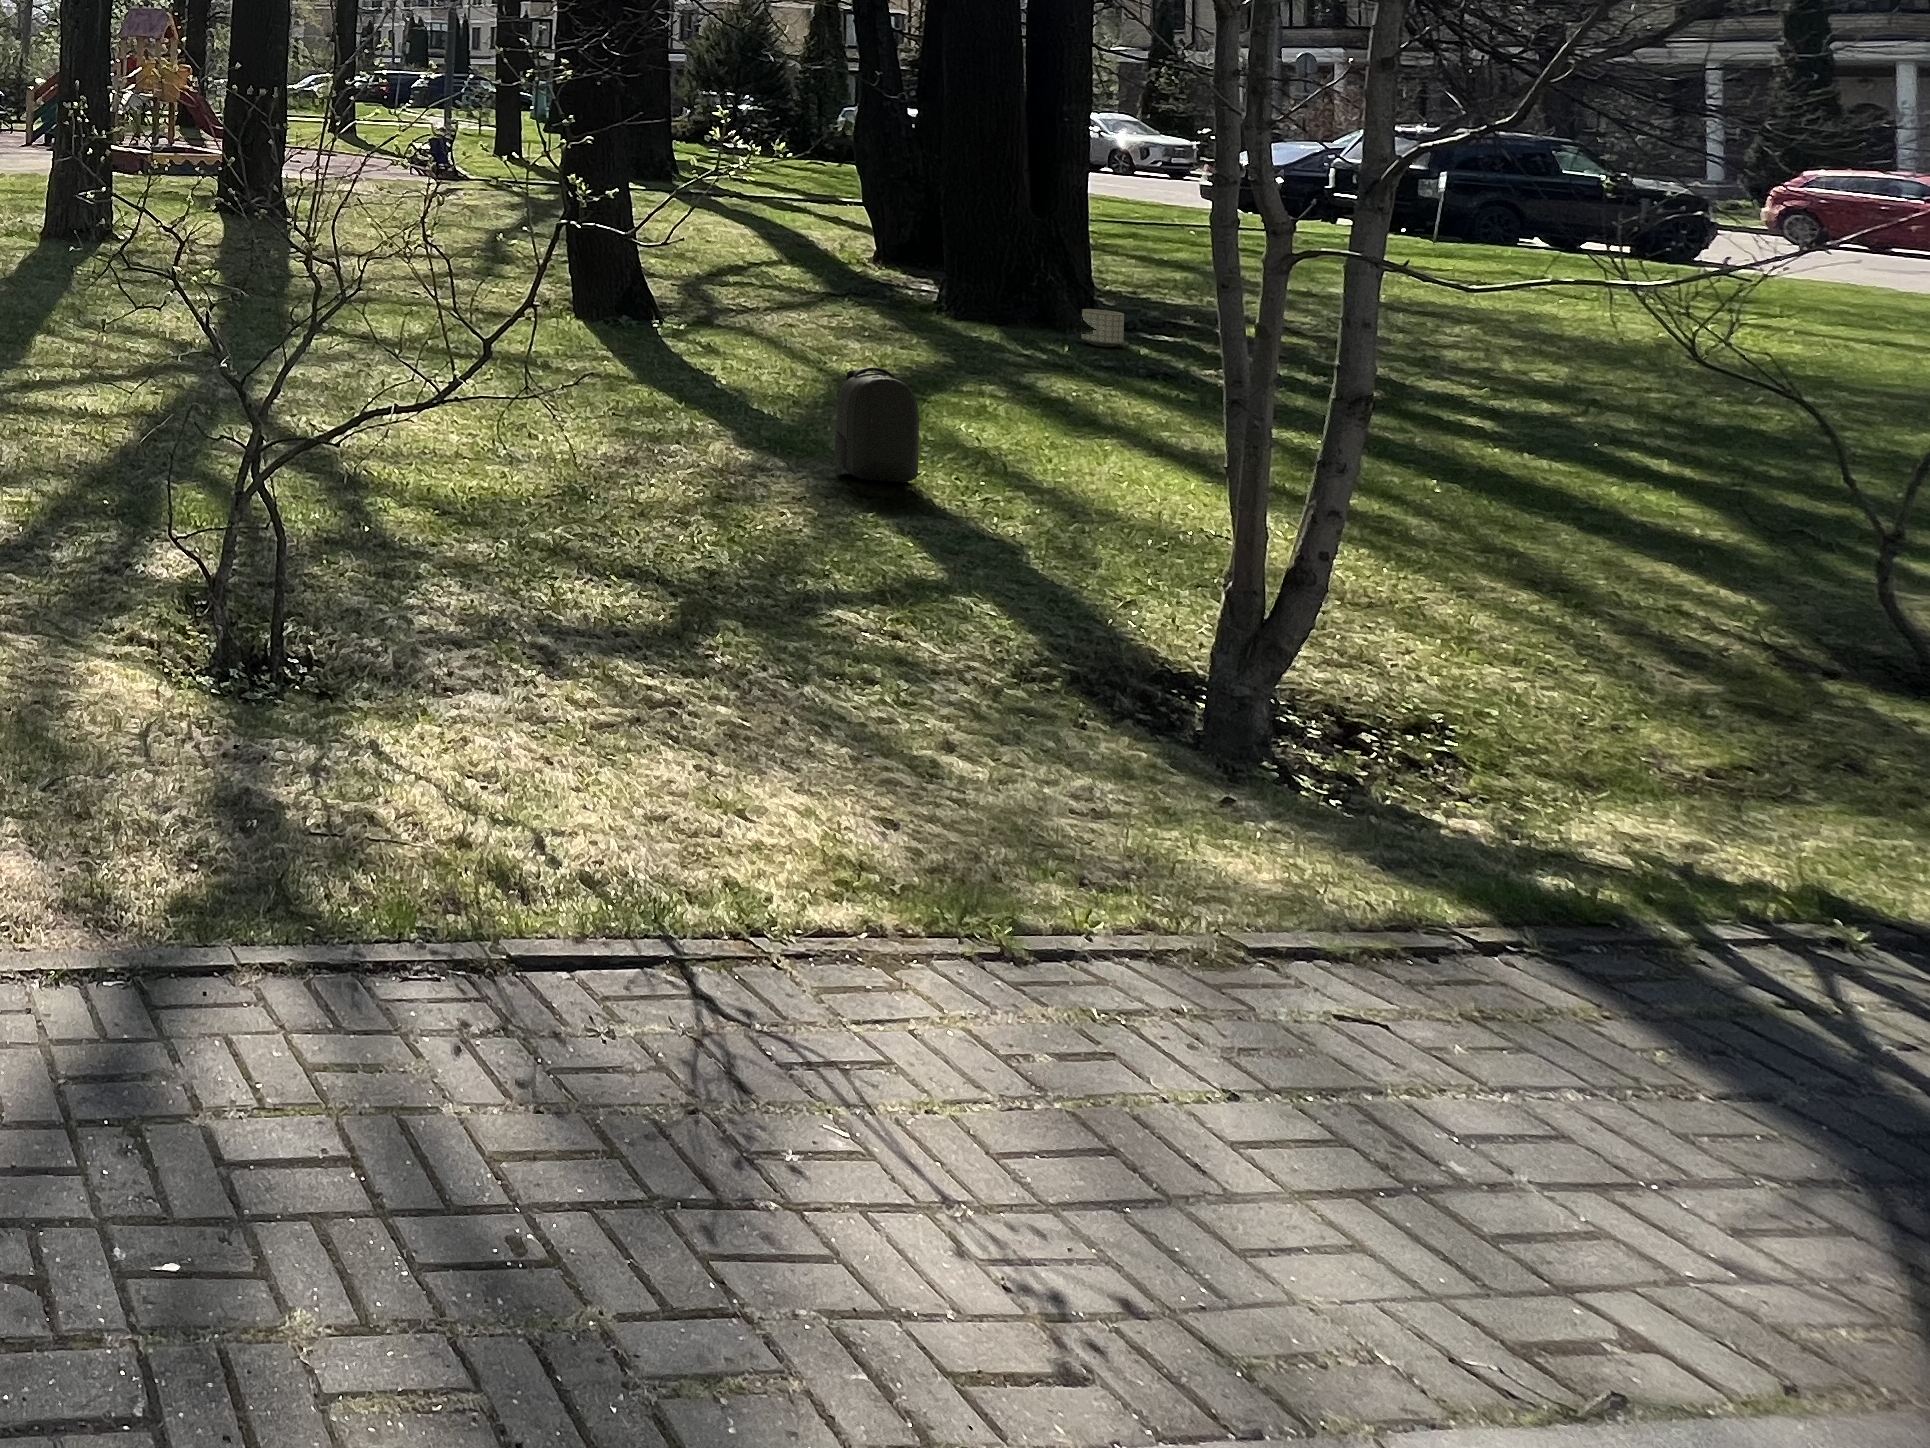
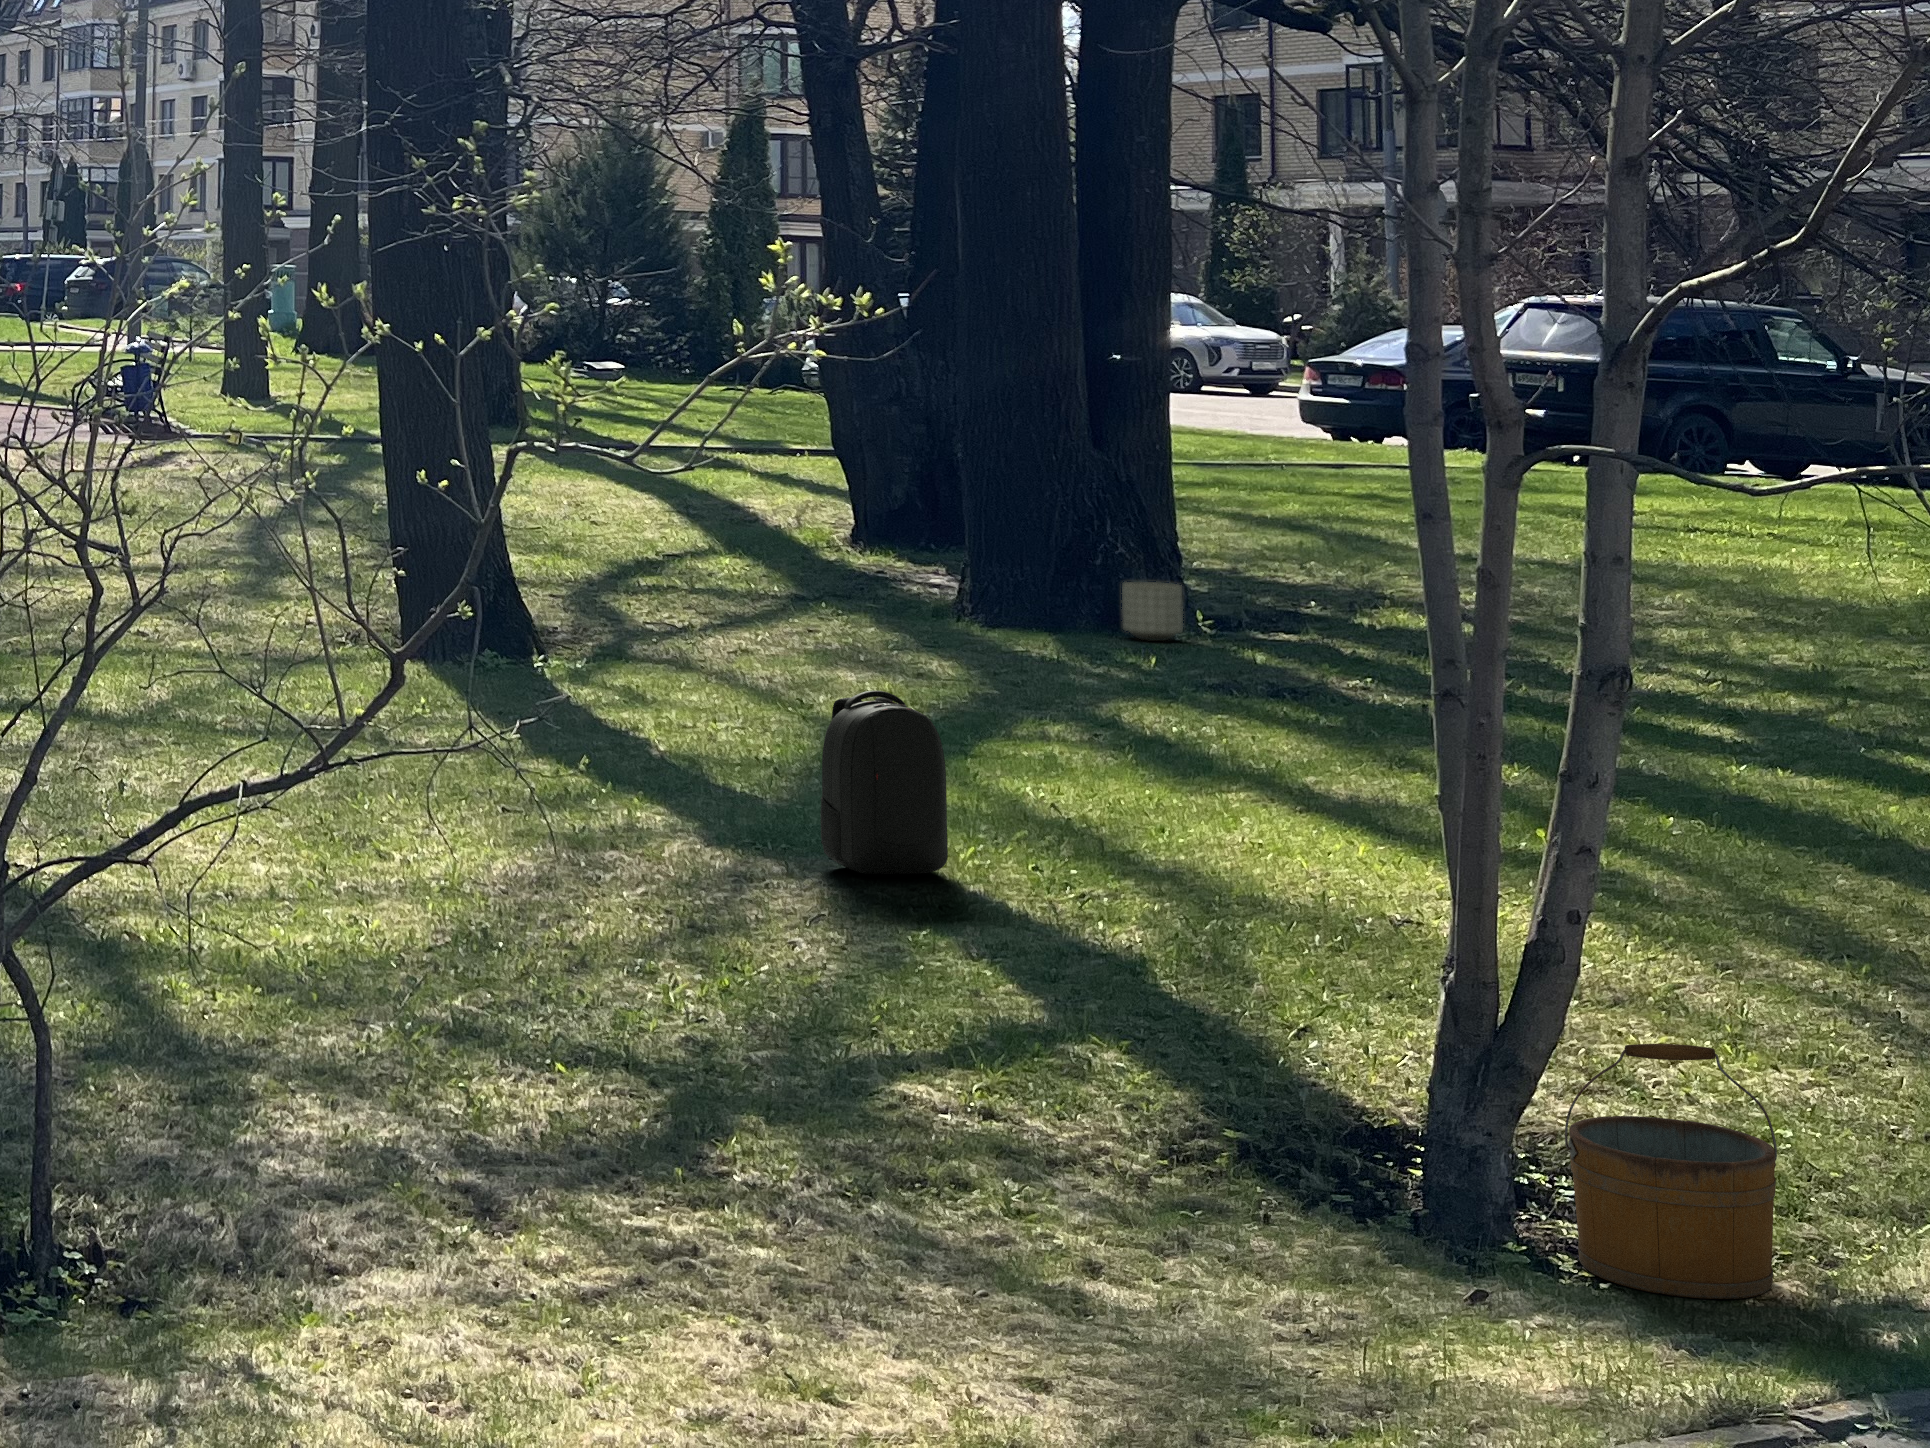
bucket: none [1304,646,1466,823] -> present [1565,1044,1777,1299]

